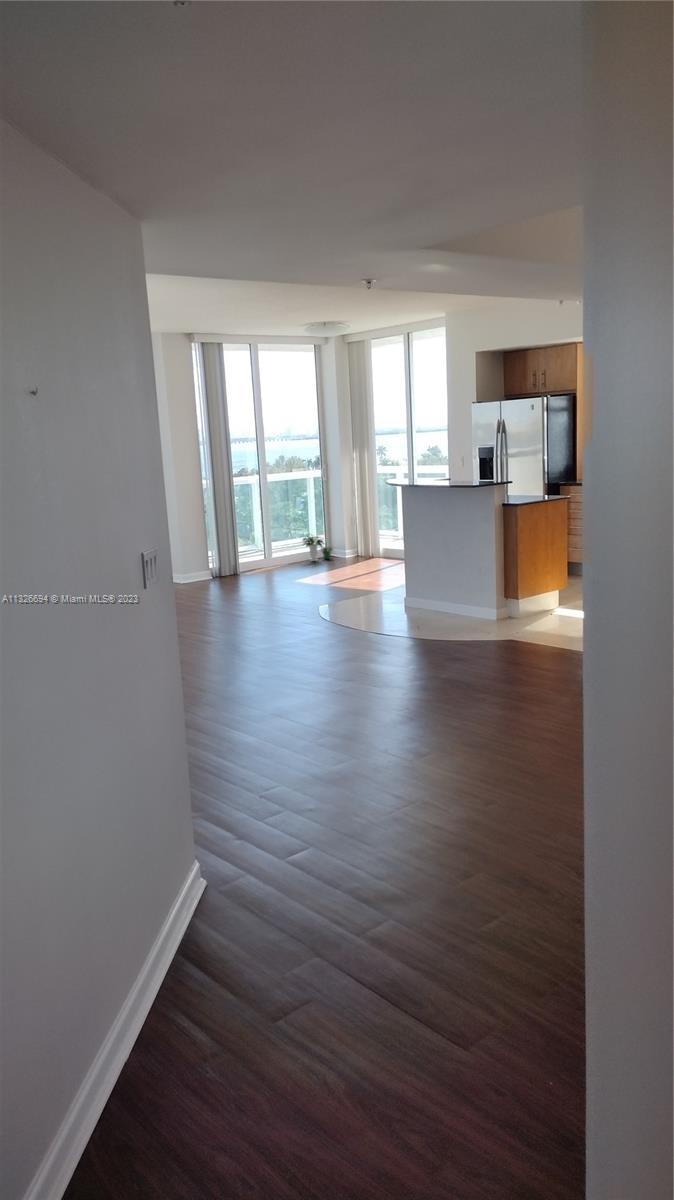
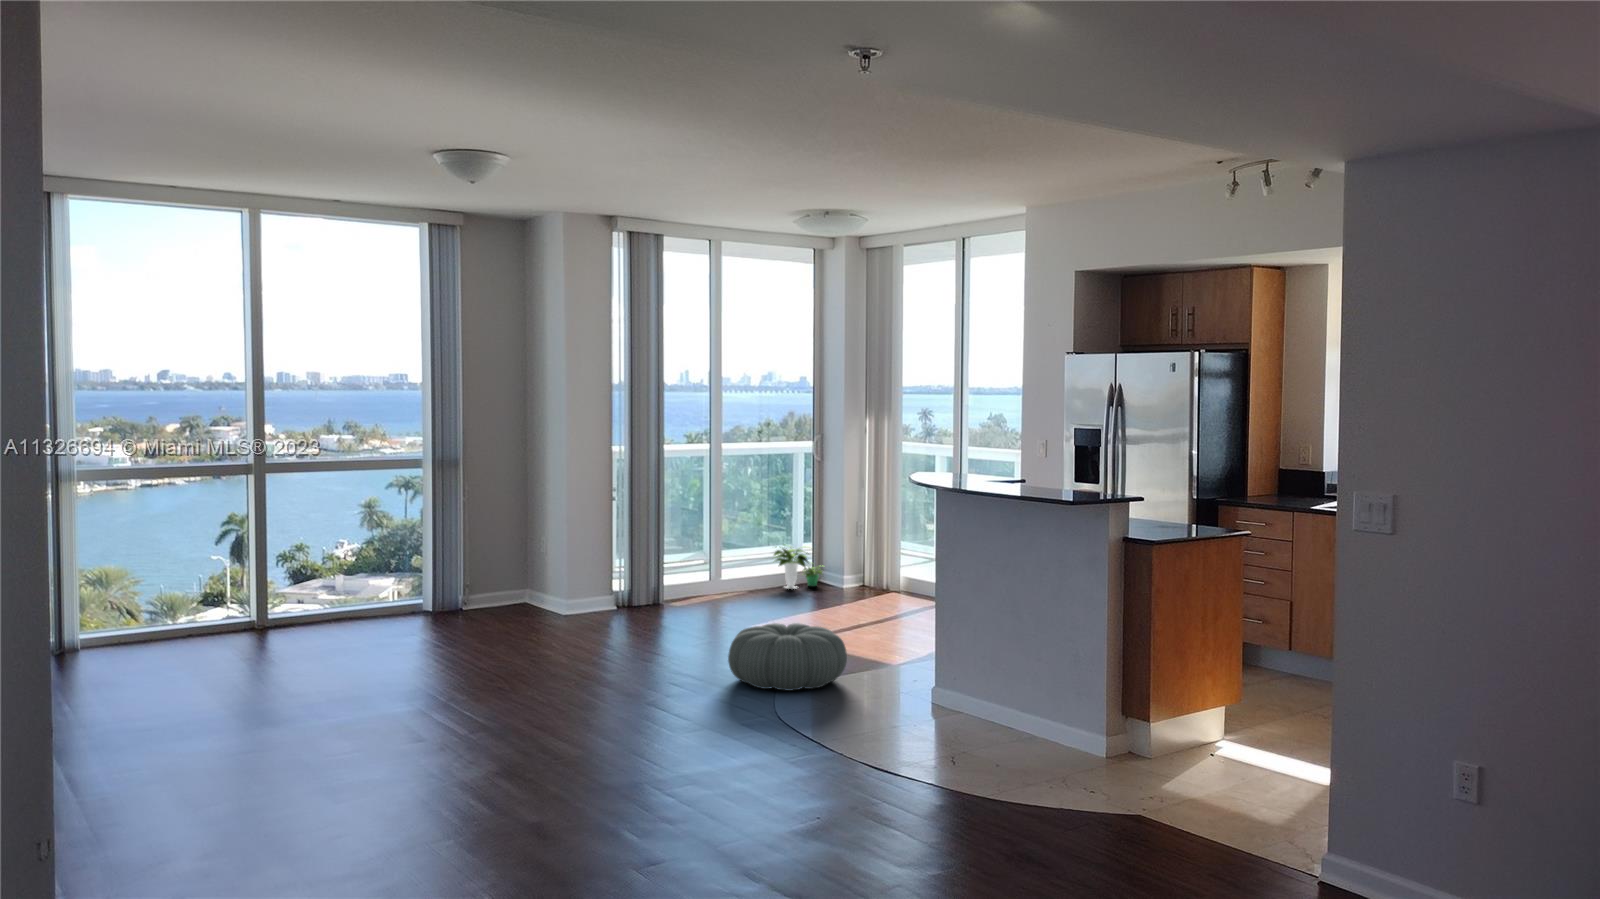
pouf: none [290,570,356,605] -> present [728,623,847,691]

